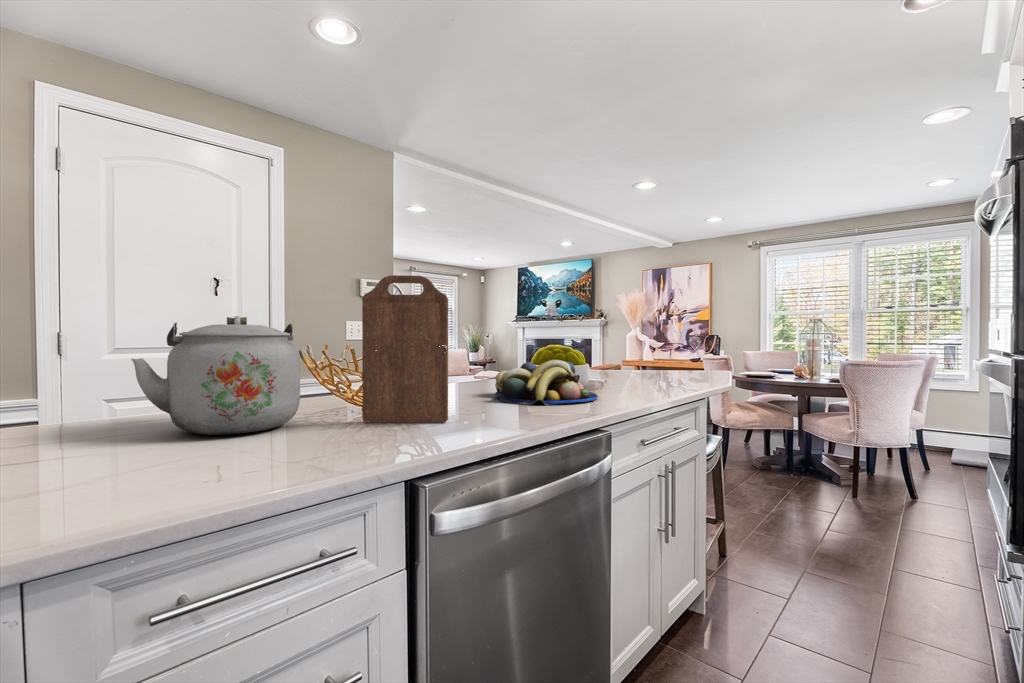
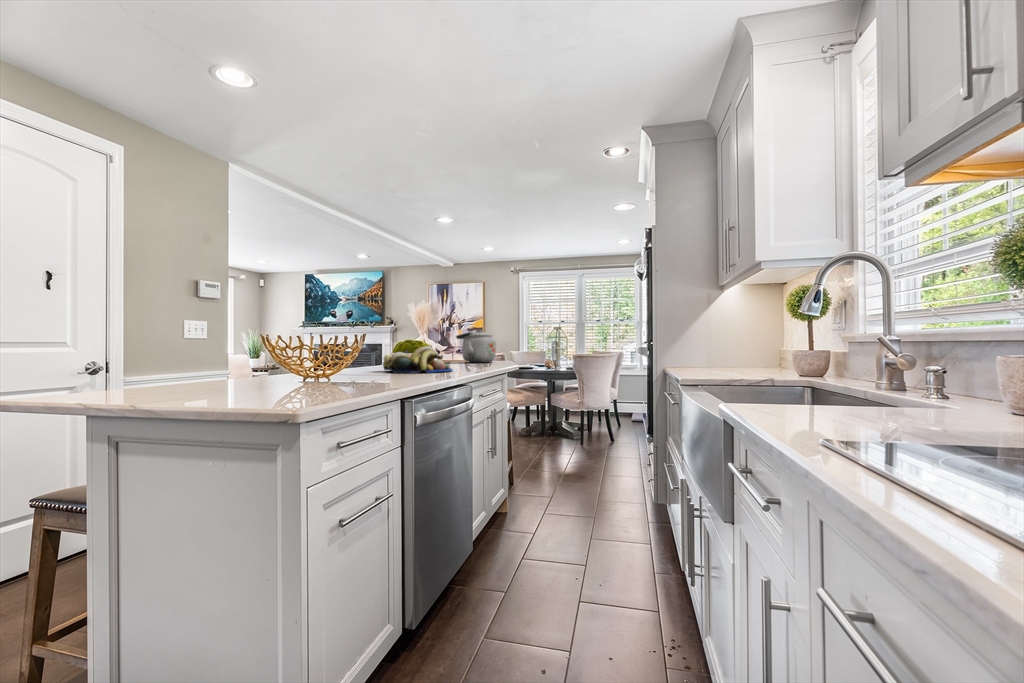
cutting board: present [362,275,448,422] -> none [334,289,389,380]
kettle: present [131,316,300,435] -> present [456,330,496,363]

